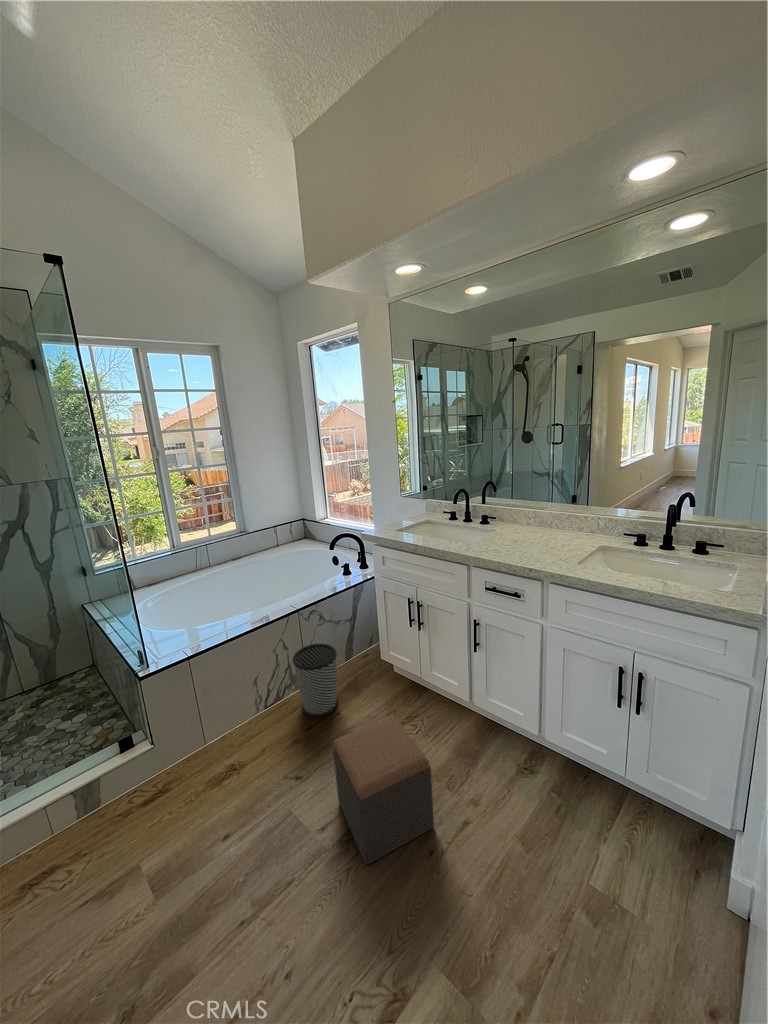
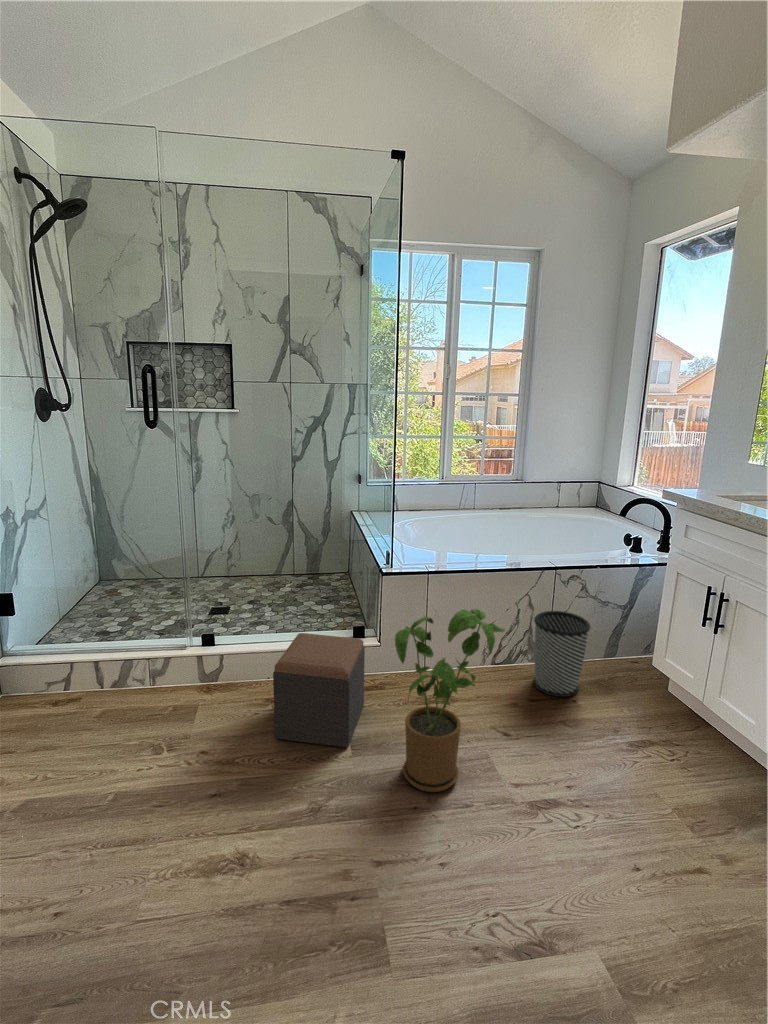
house plant: none [175,699,284,899] -> present [395,609,505,792]
footstool: present [333,716,434,865] -> present [273,633,365,748]

